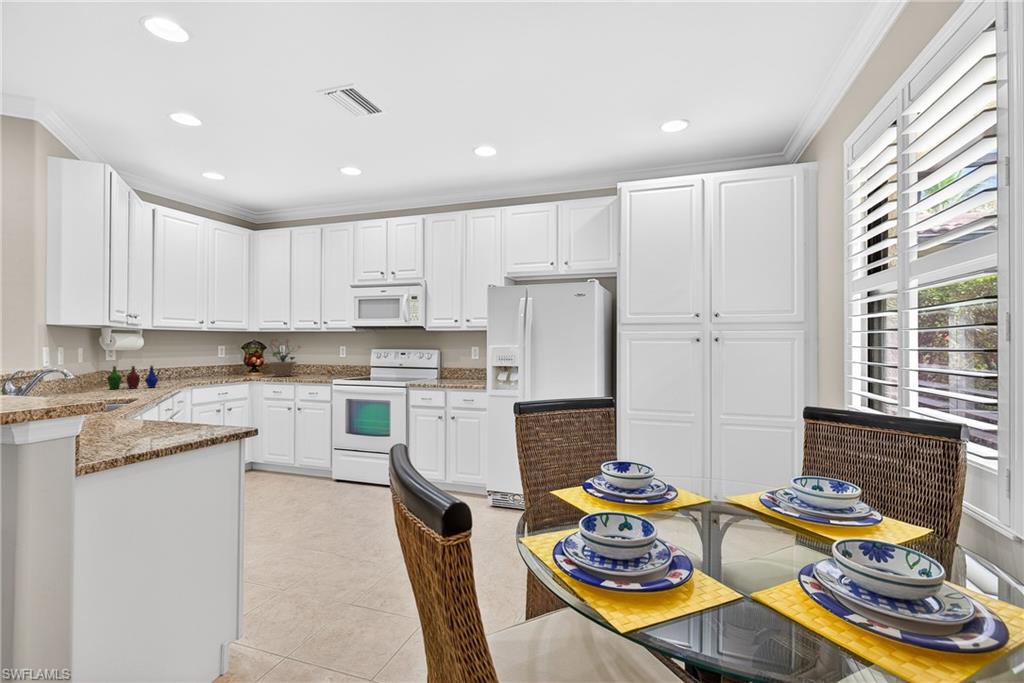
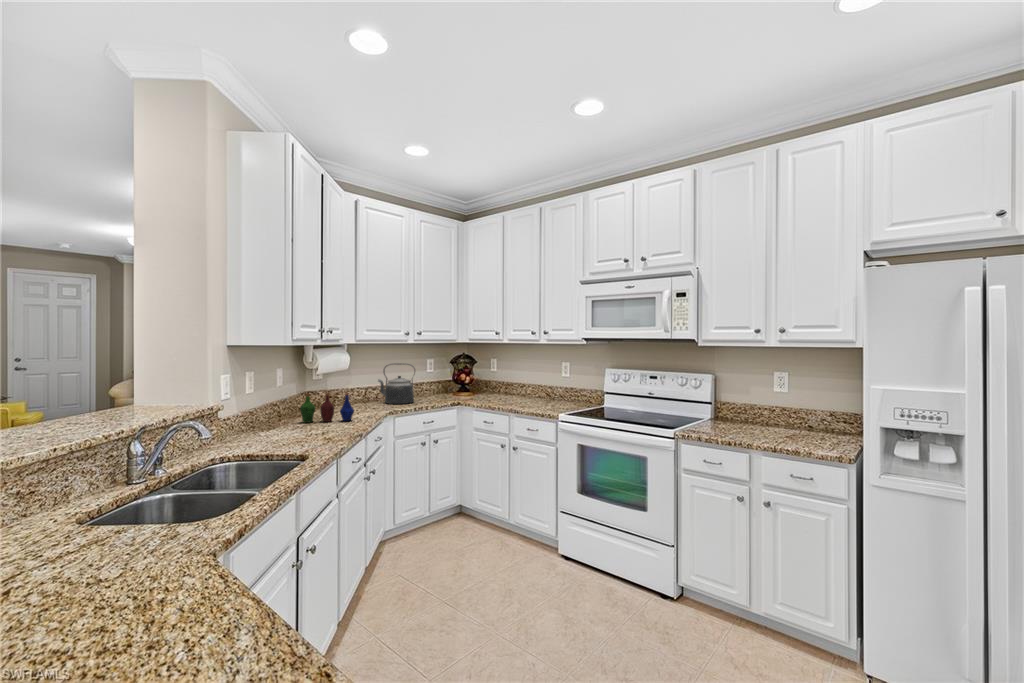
potted plant: present [270,339,300,376] -> none [472,350,516,399]
kettle: none [172,347,209,381] -> present [378,363,415,404]

